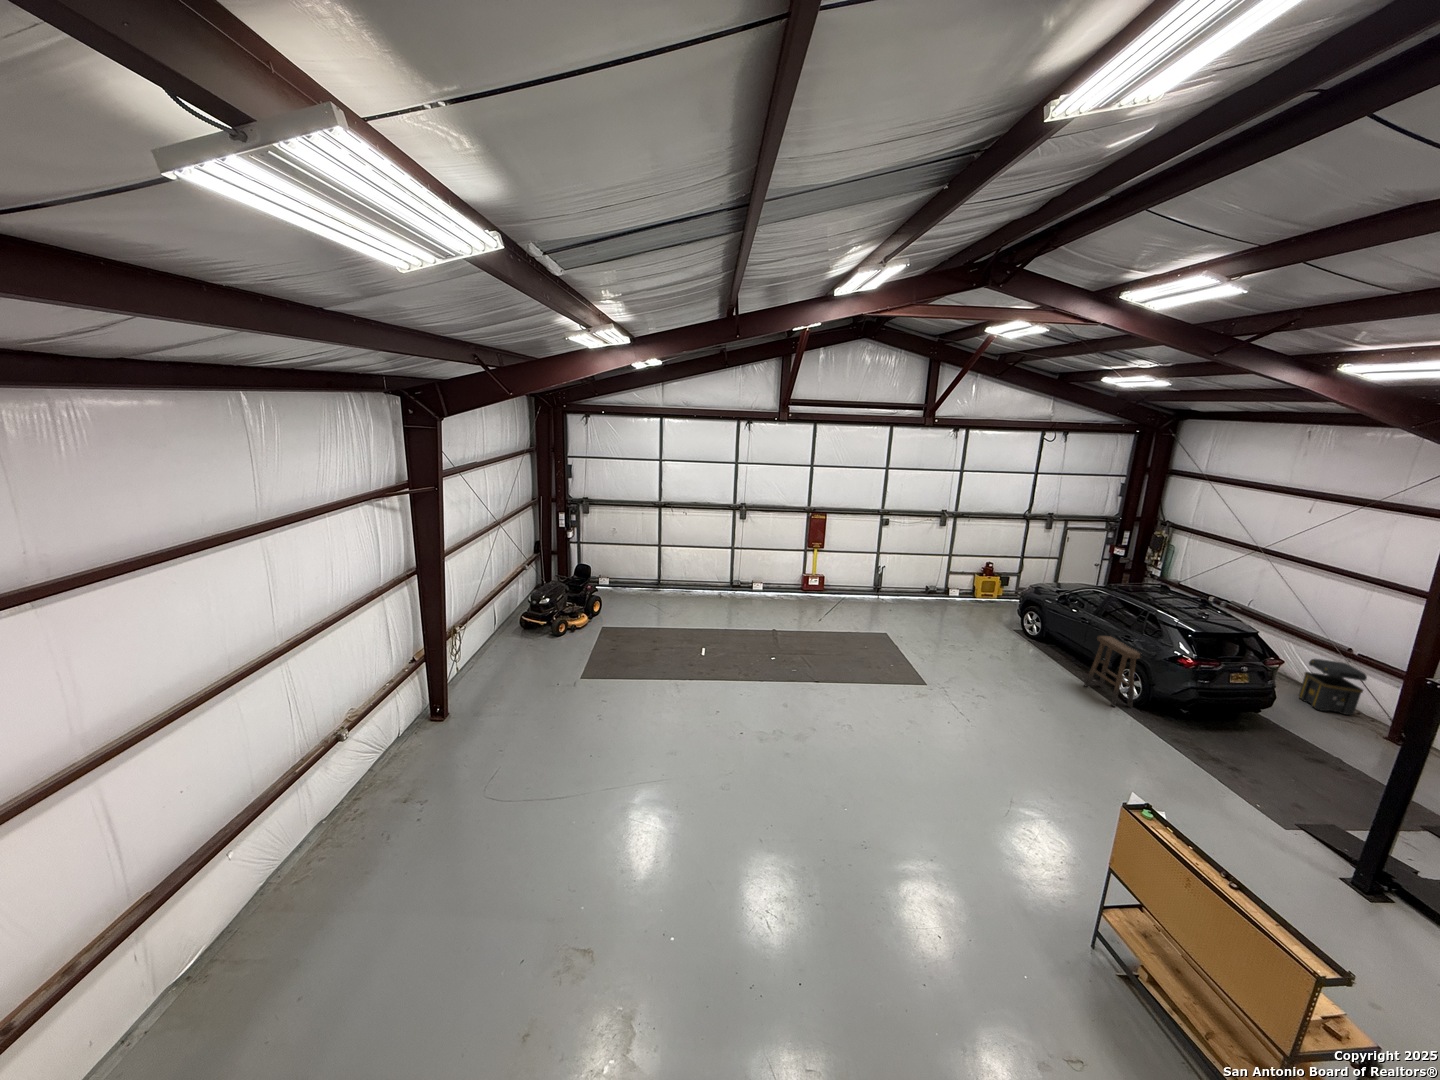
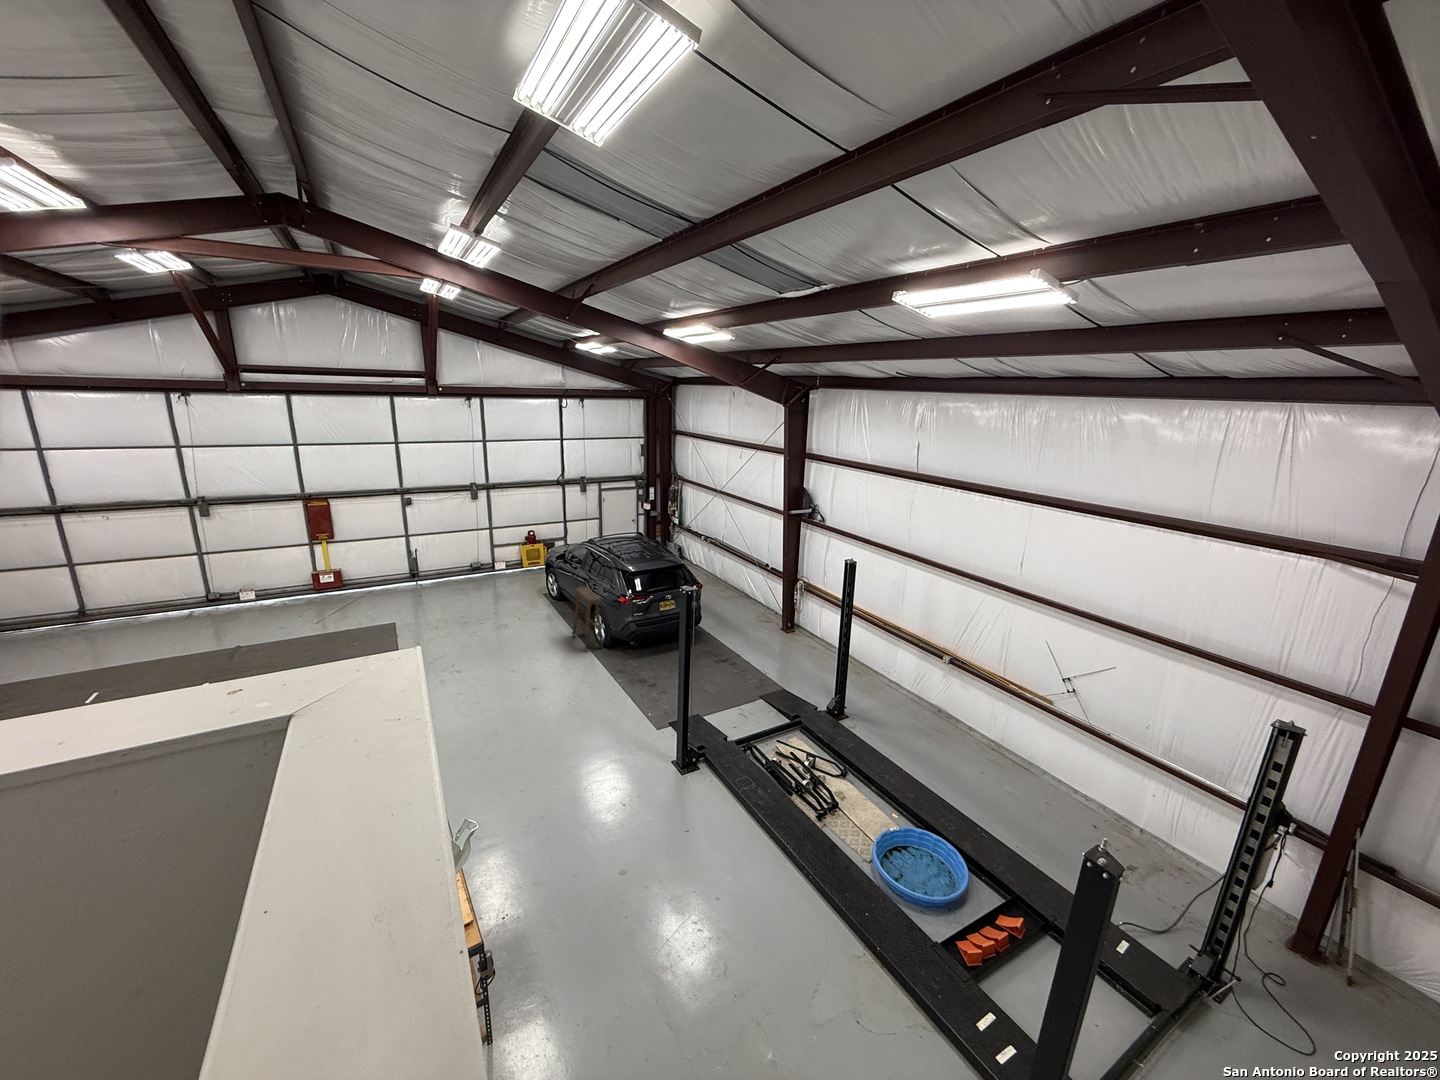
toolbox: present [1299,659,1367,715] -> none [742,575,774,616]

